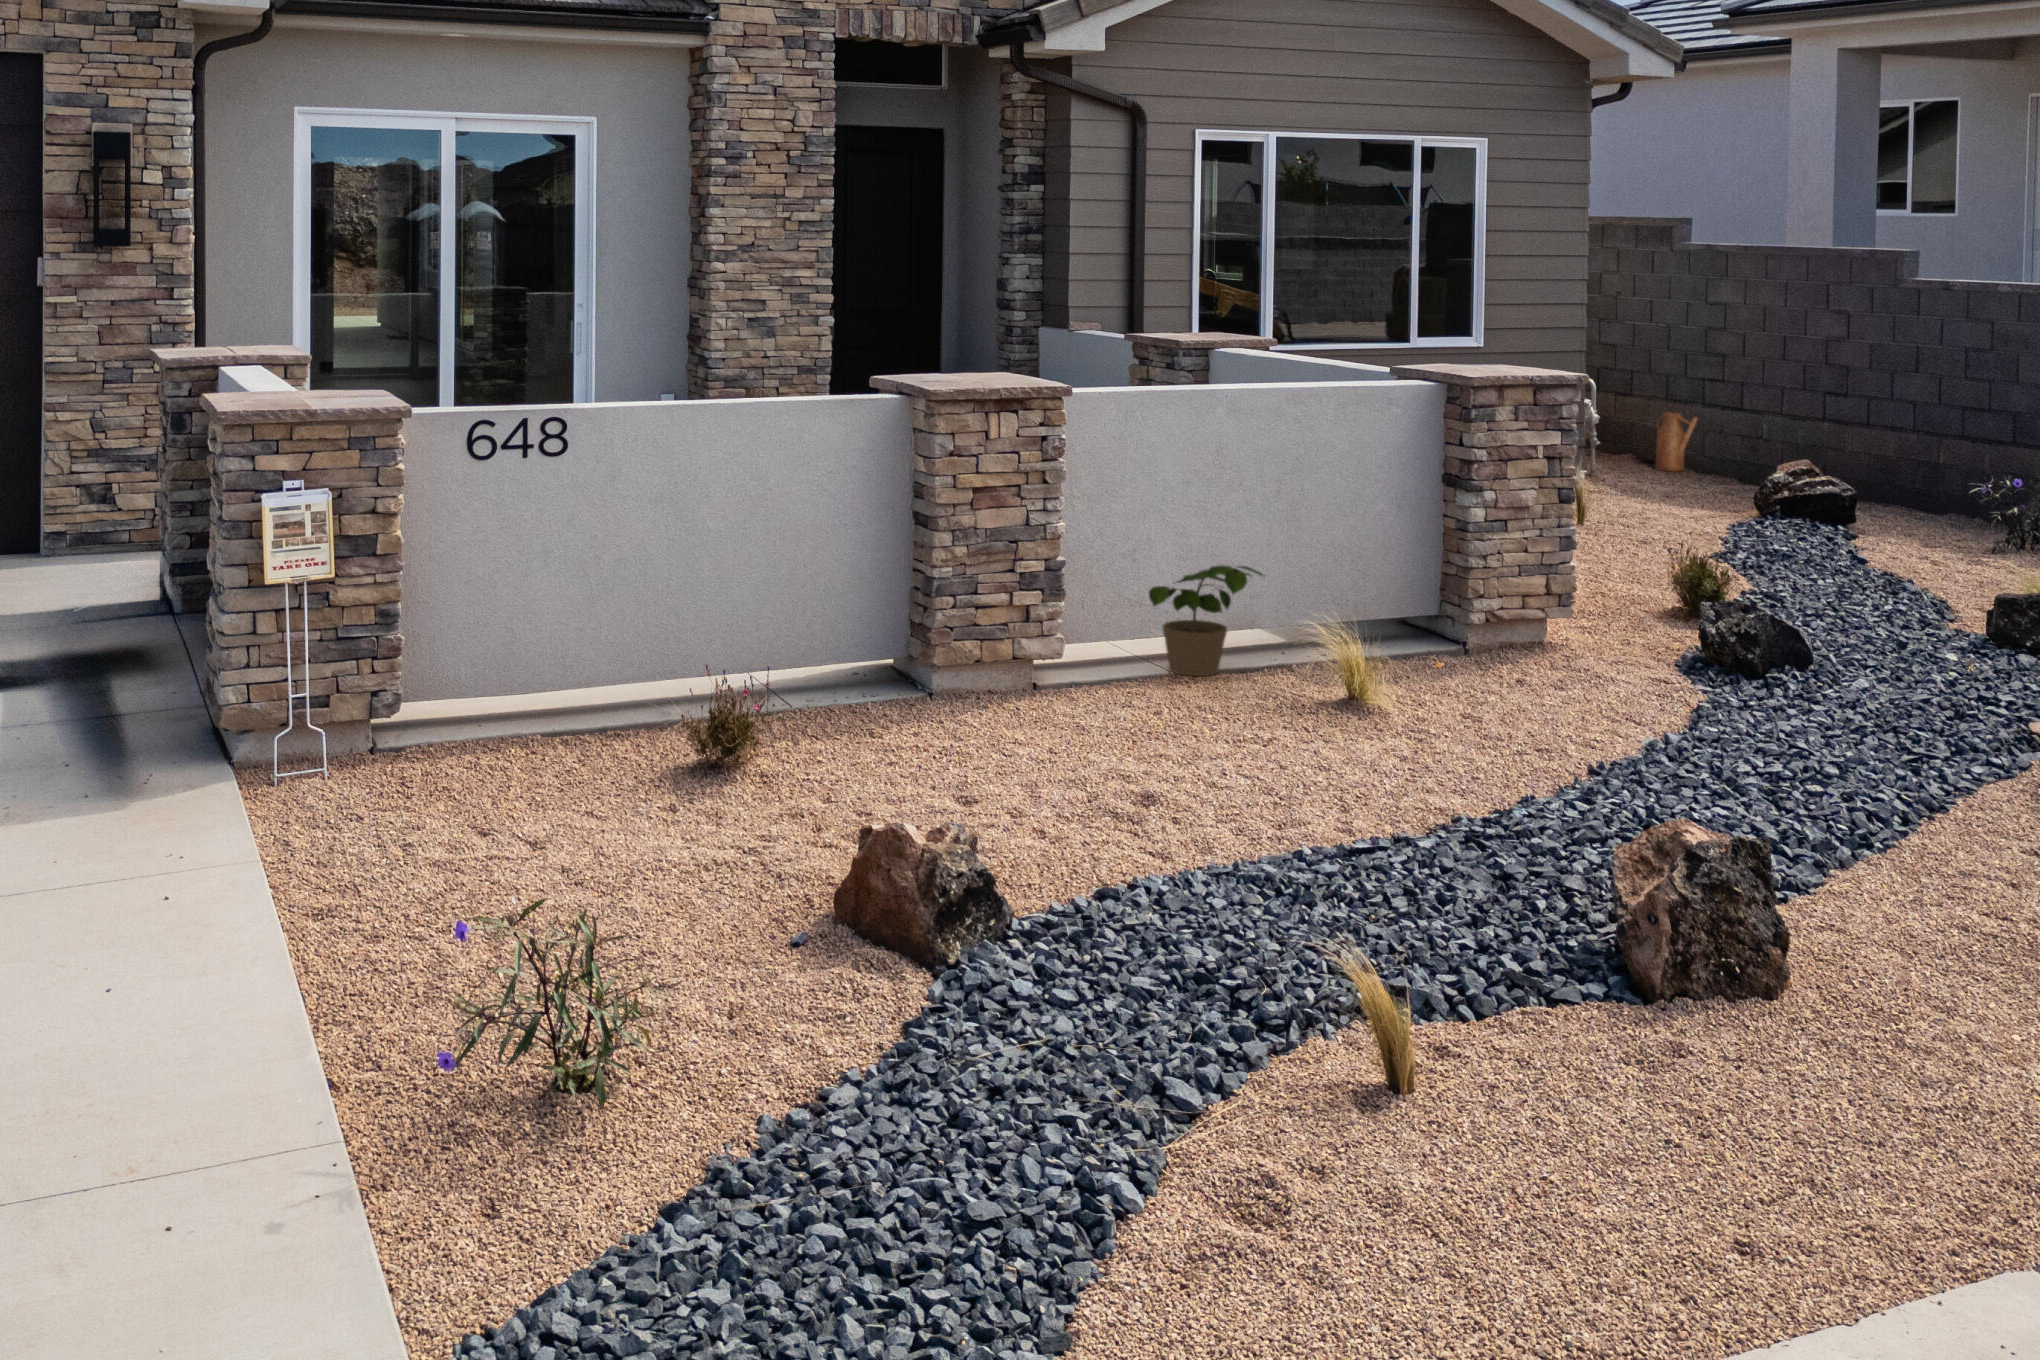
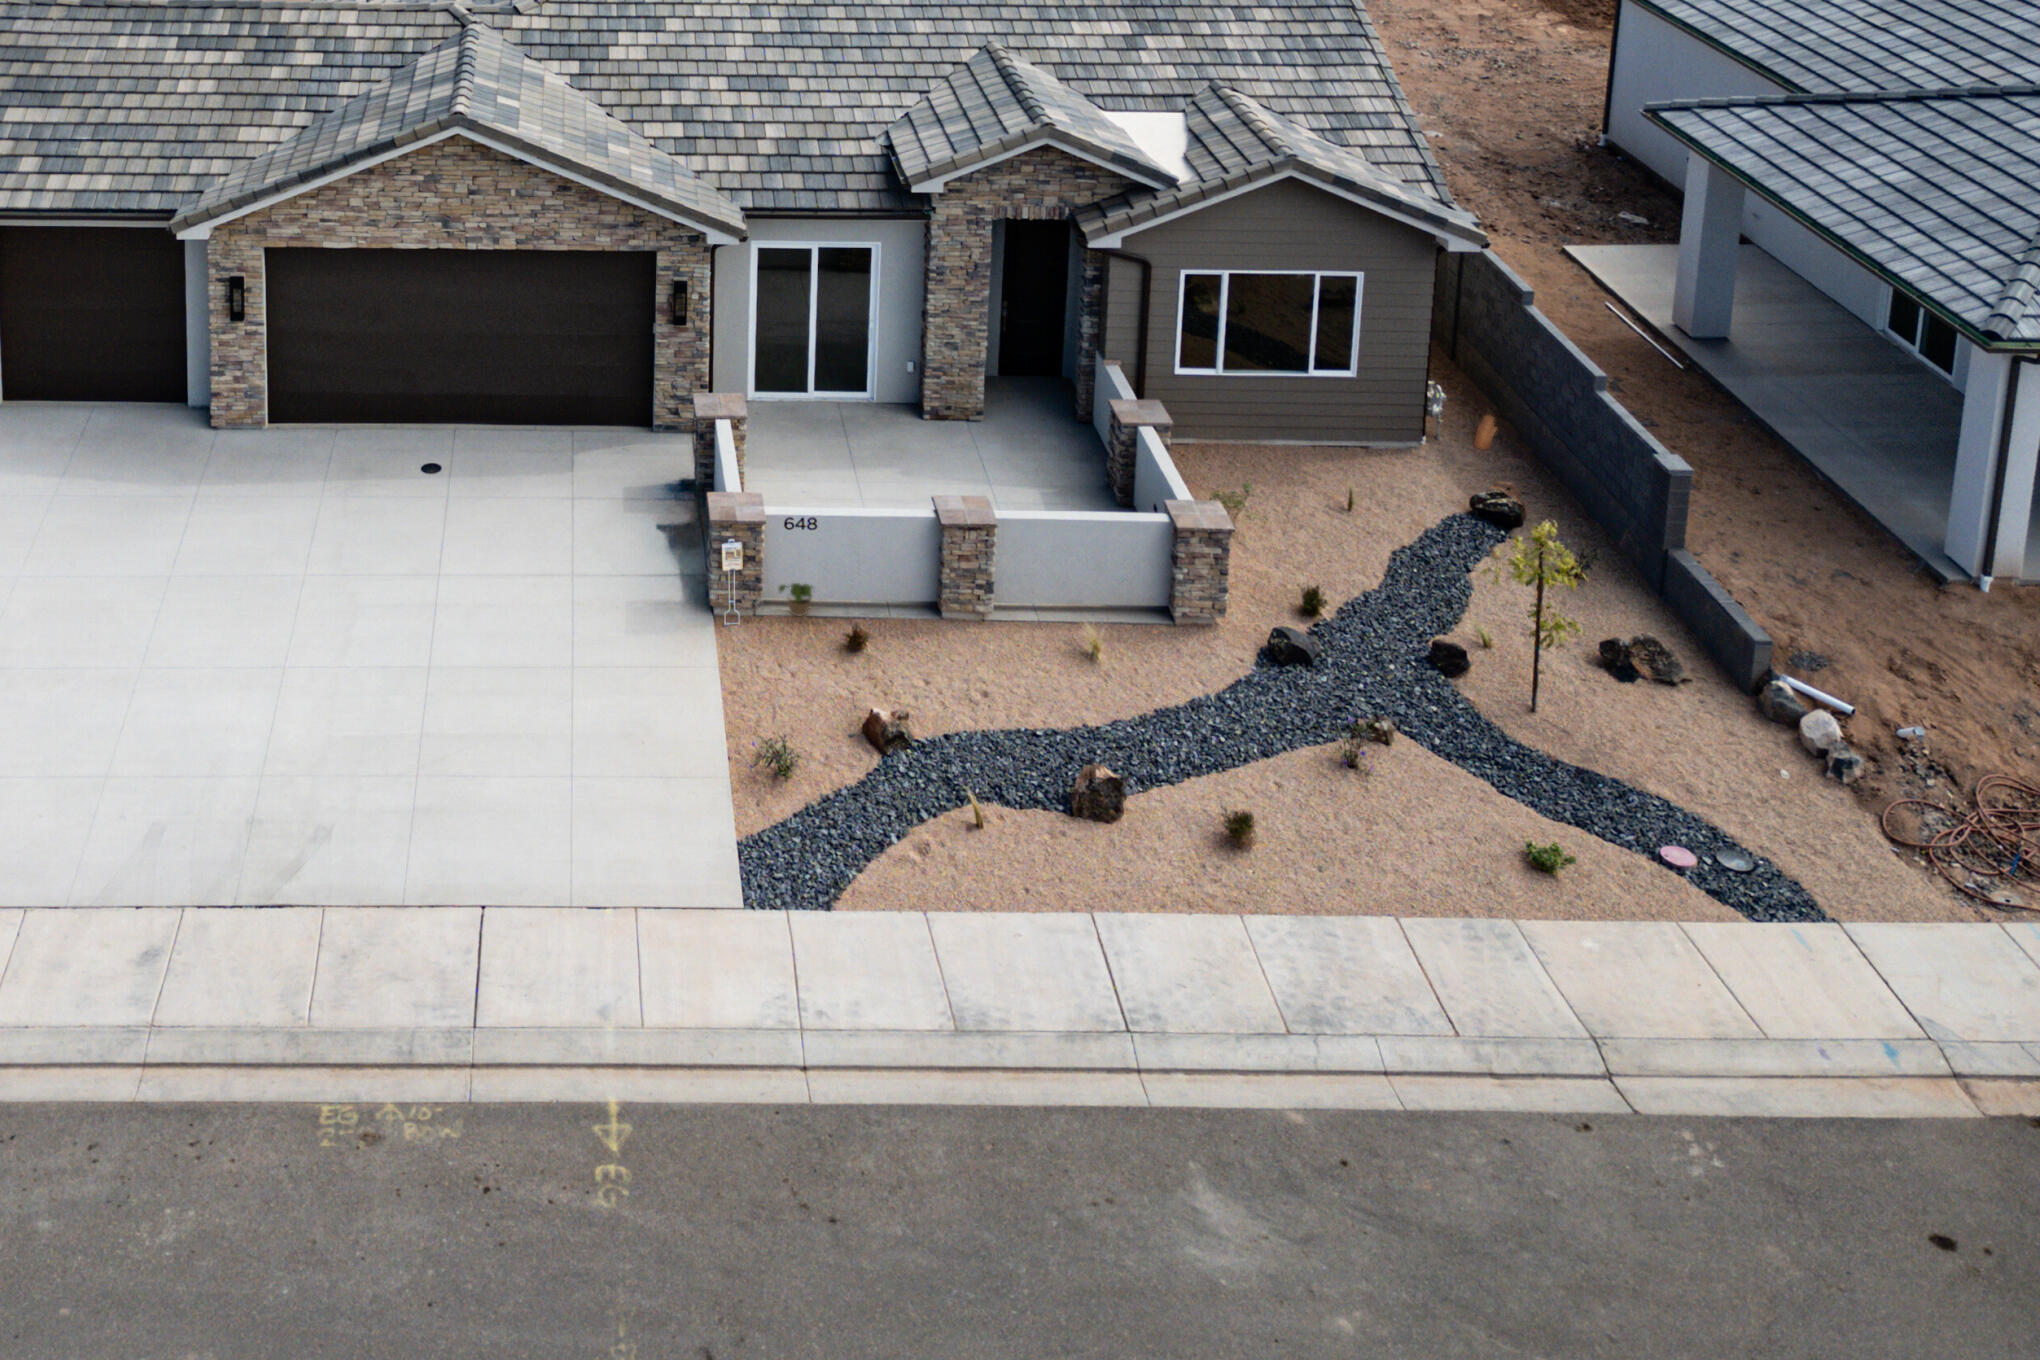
potted plant: present [1149,565,1263,676] -> present [779,583,812,616]

